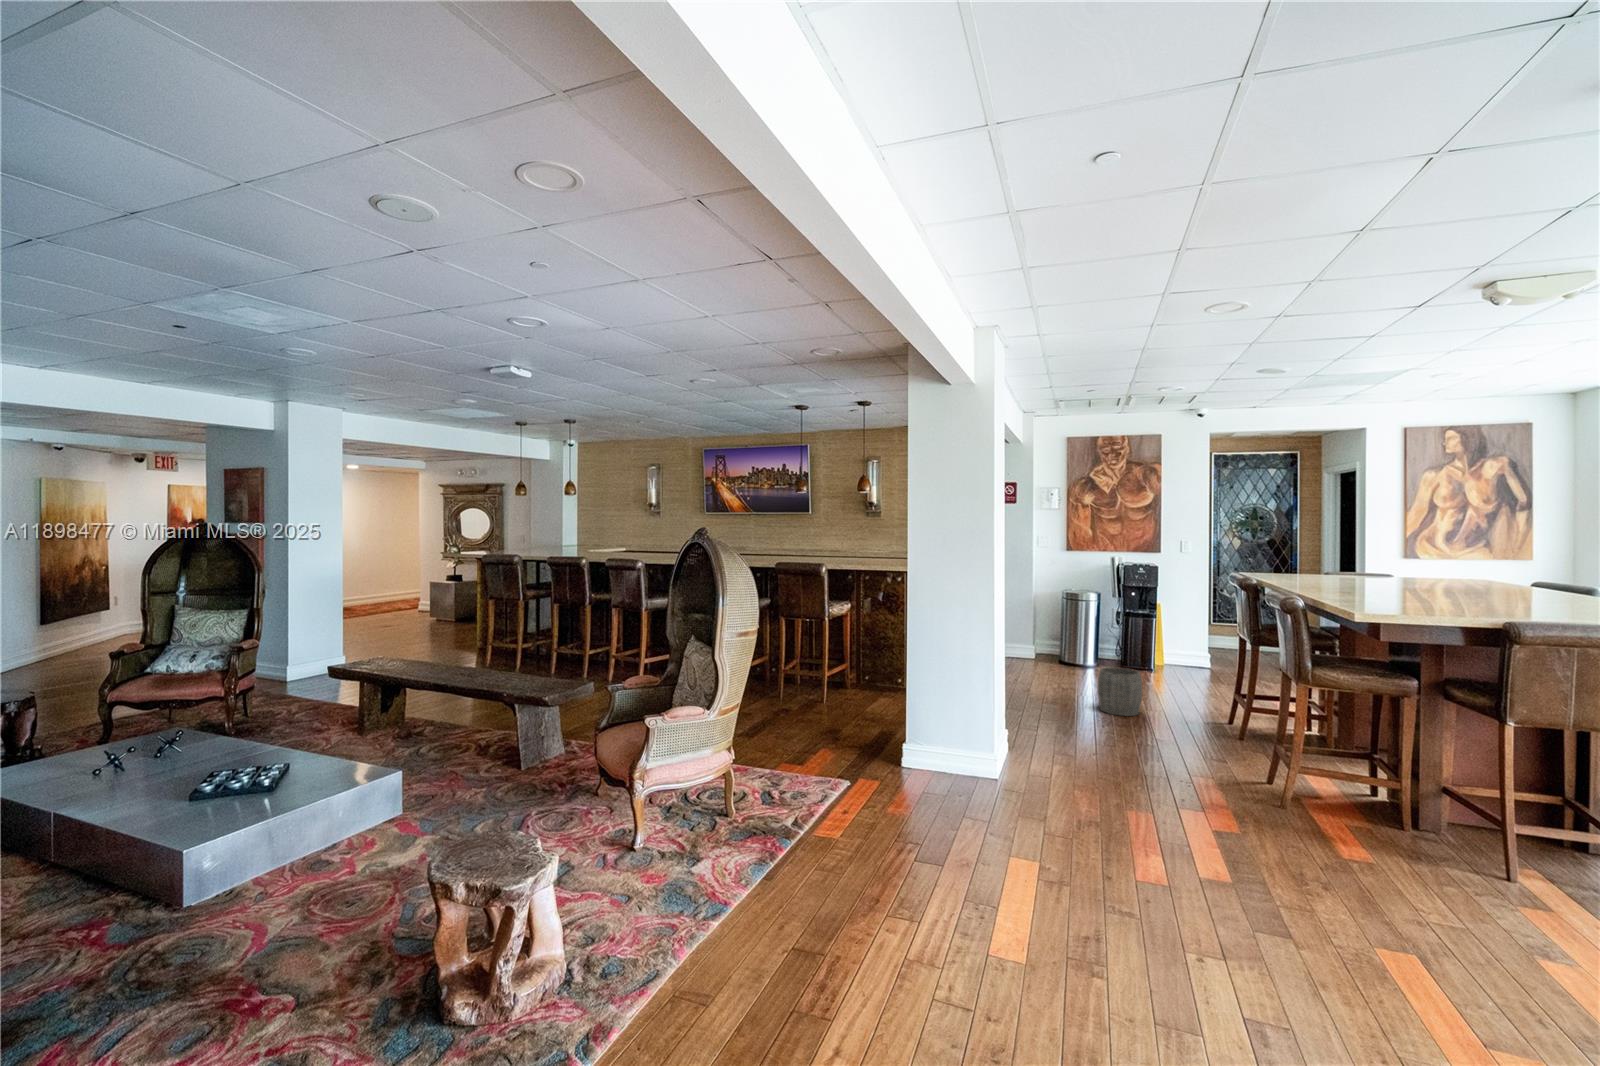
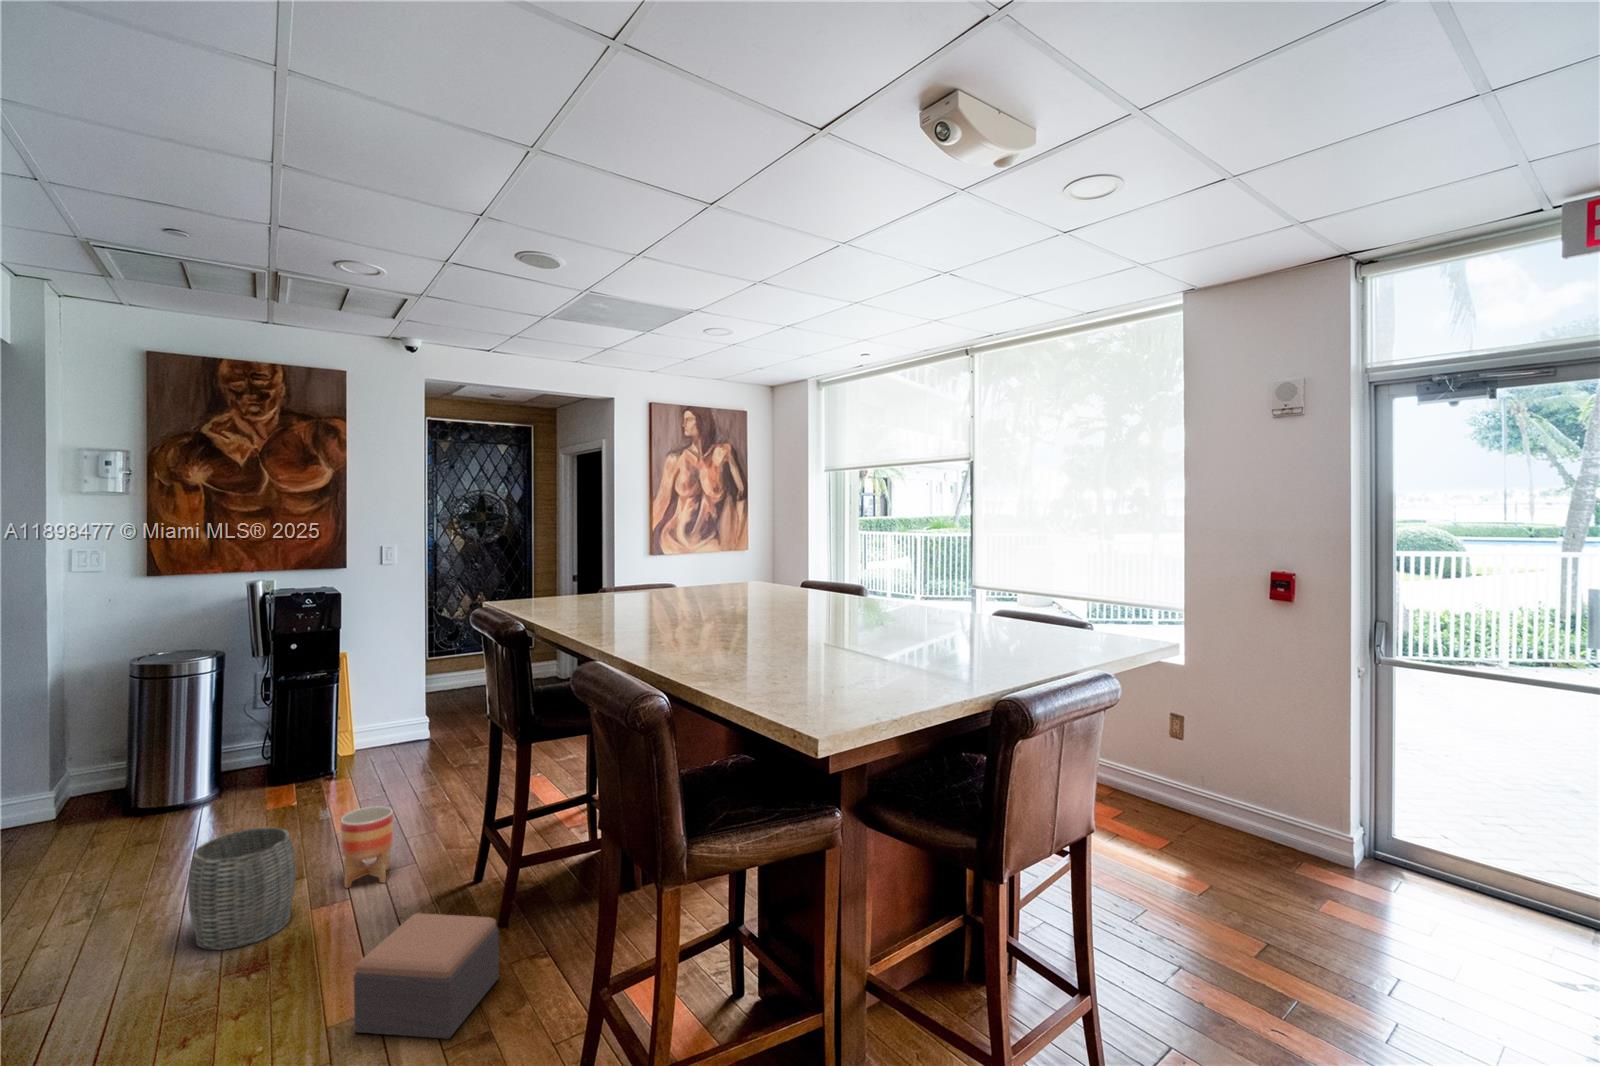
planter: none [1162,674,1190,714] -> present [341,806,393,888]
footstool: none [1174,713,1247,763] -> present [354,913,499,1039]

